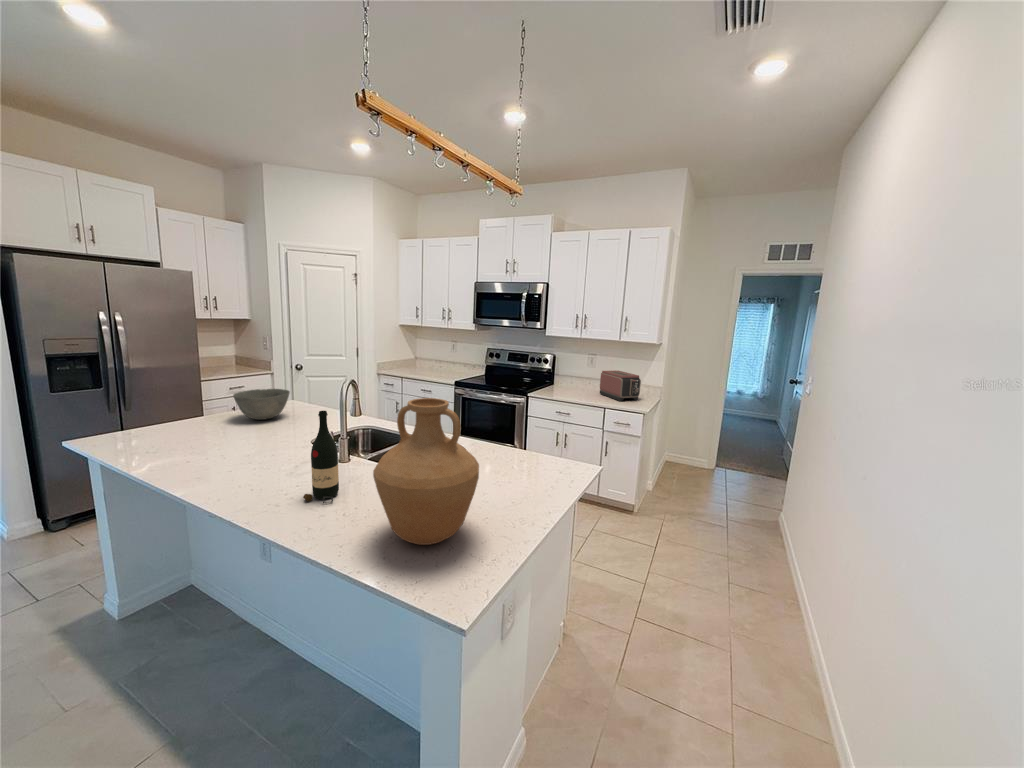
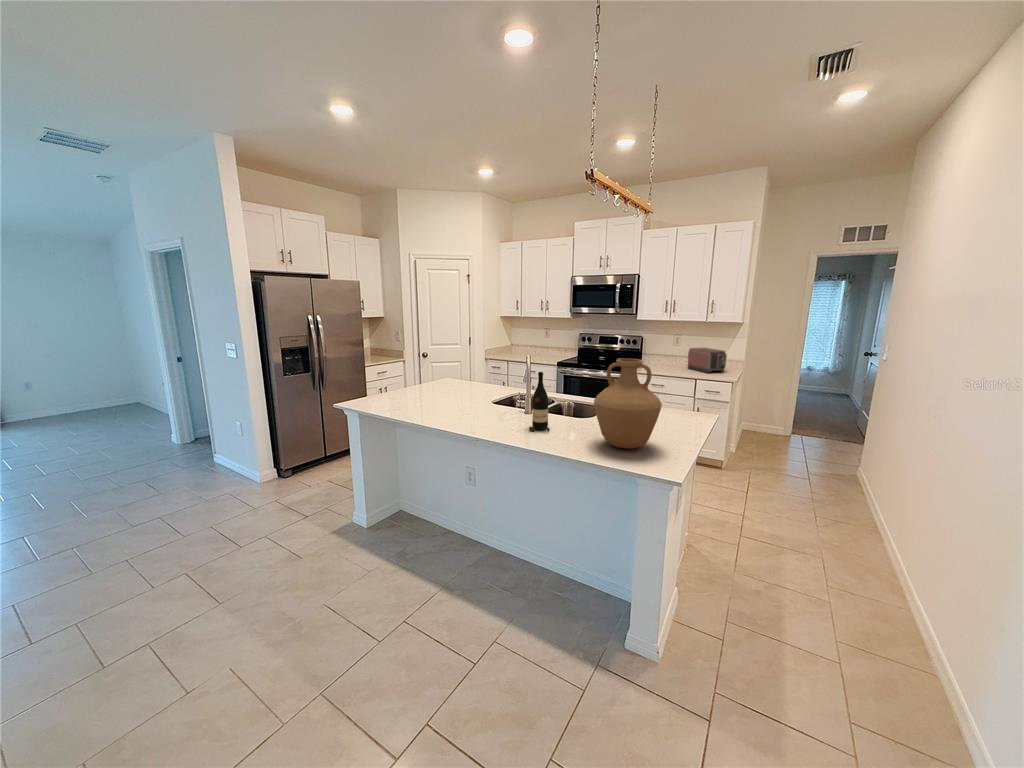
bowl: present [233,389,290,420] -> none [426,367,462,390]

